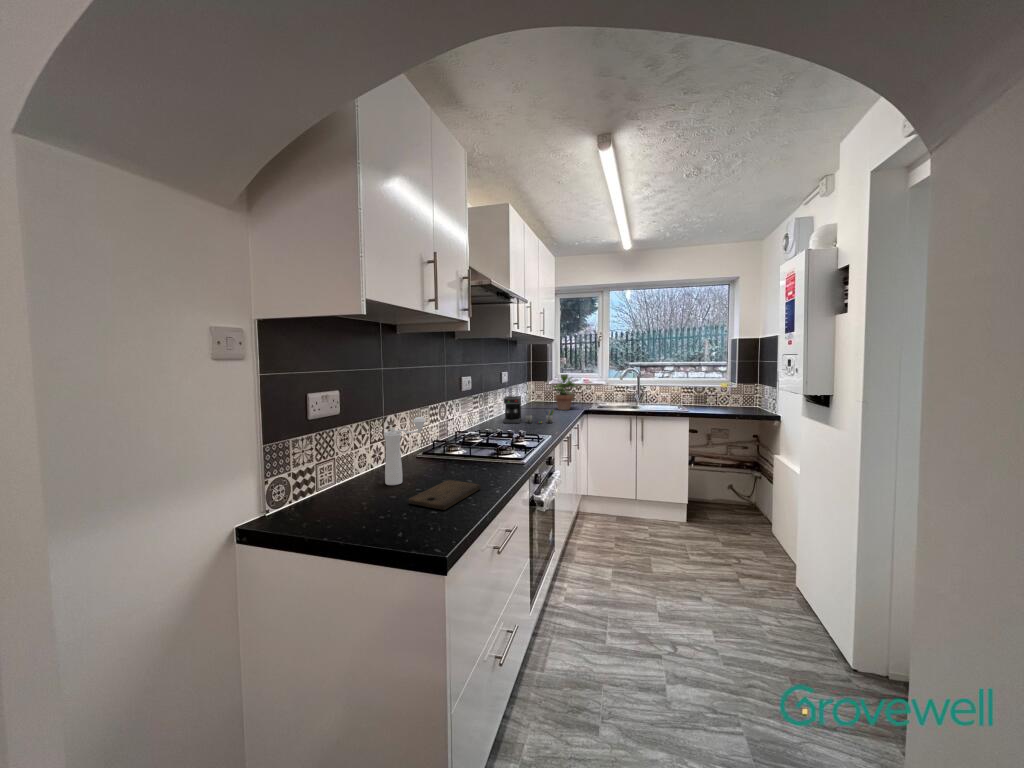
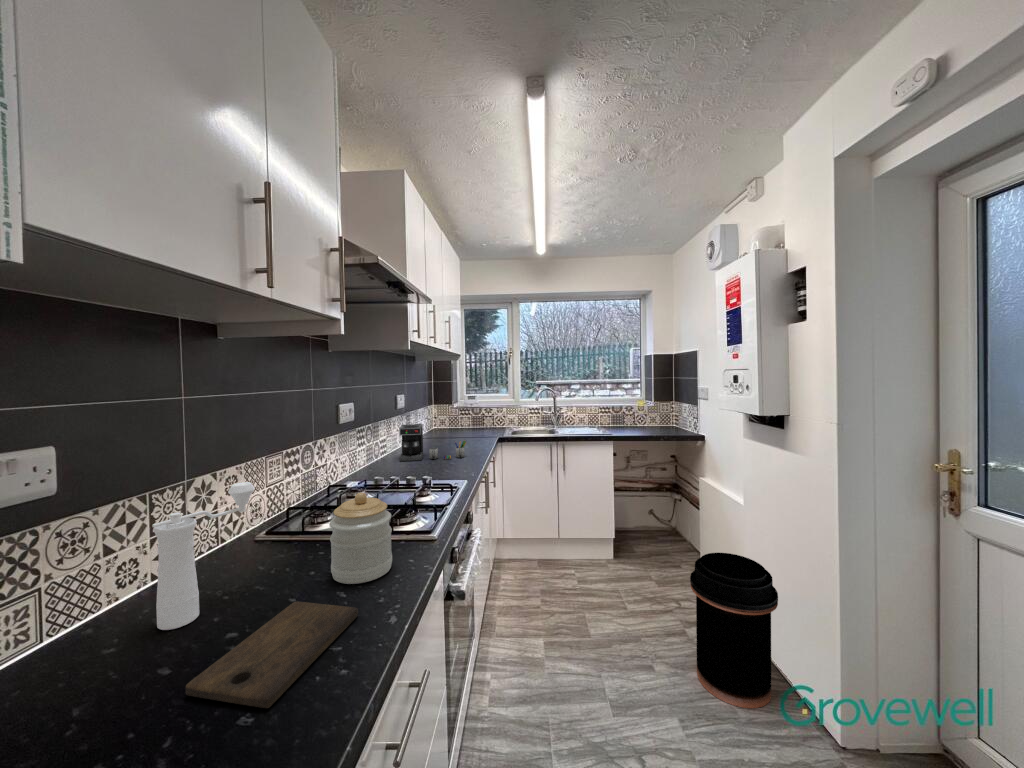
potted plant: present [551,375,576,410] -> none [455,396,491,437]
jar: none [464,428,498,478] -> present [330,493,392,584]
trash can: none [736,511,814,636] -> present [690,553,778,708]

